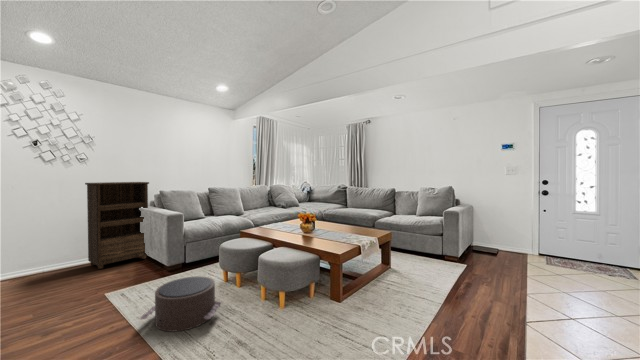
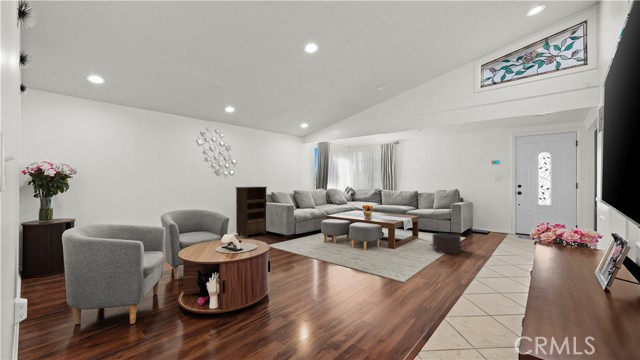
pouf: present [141,276,221,332] -> present [430,233,466,254]

